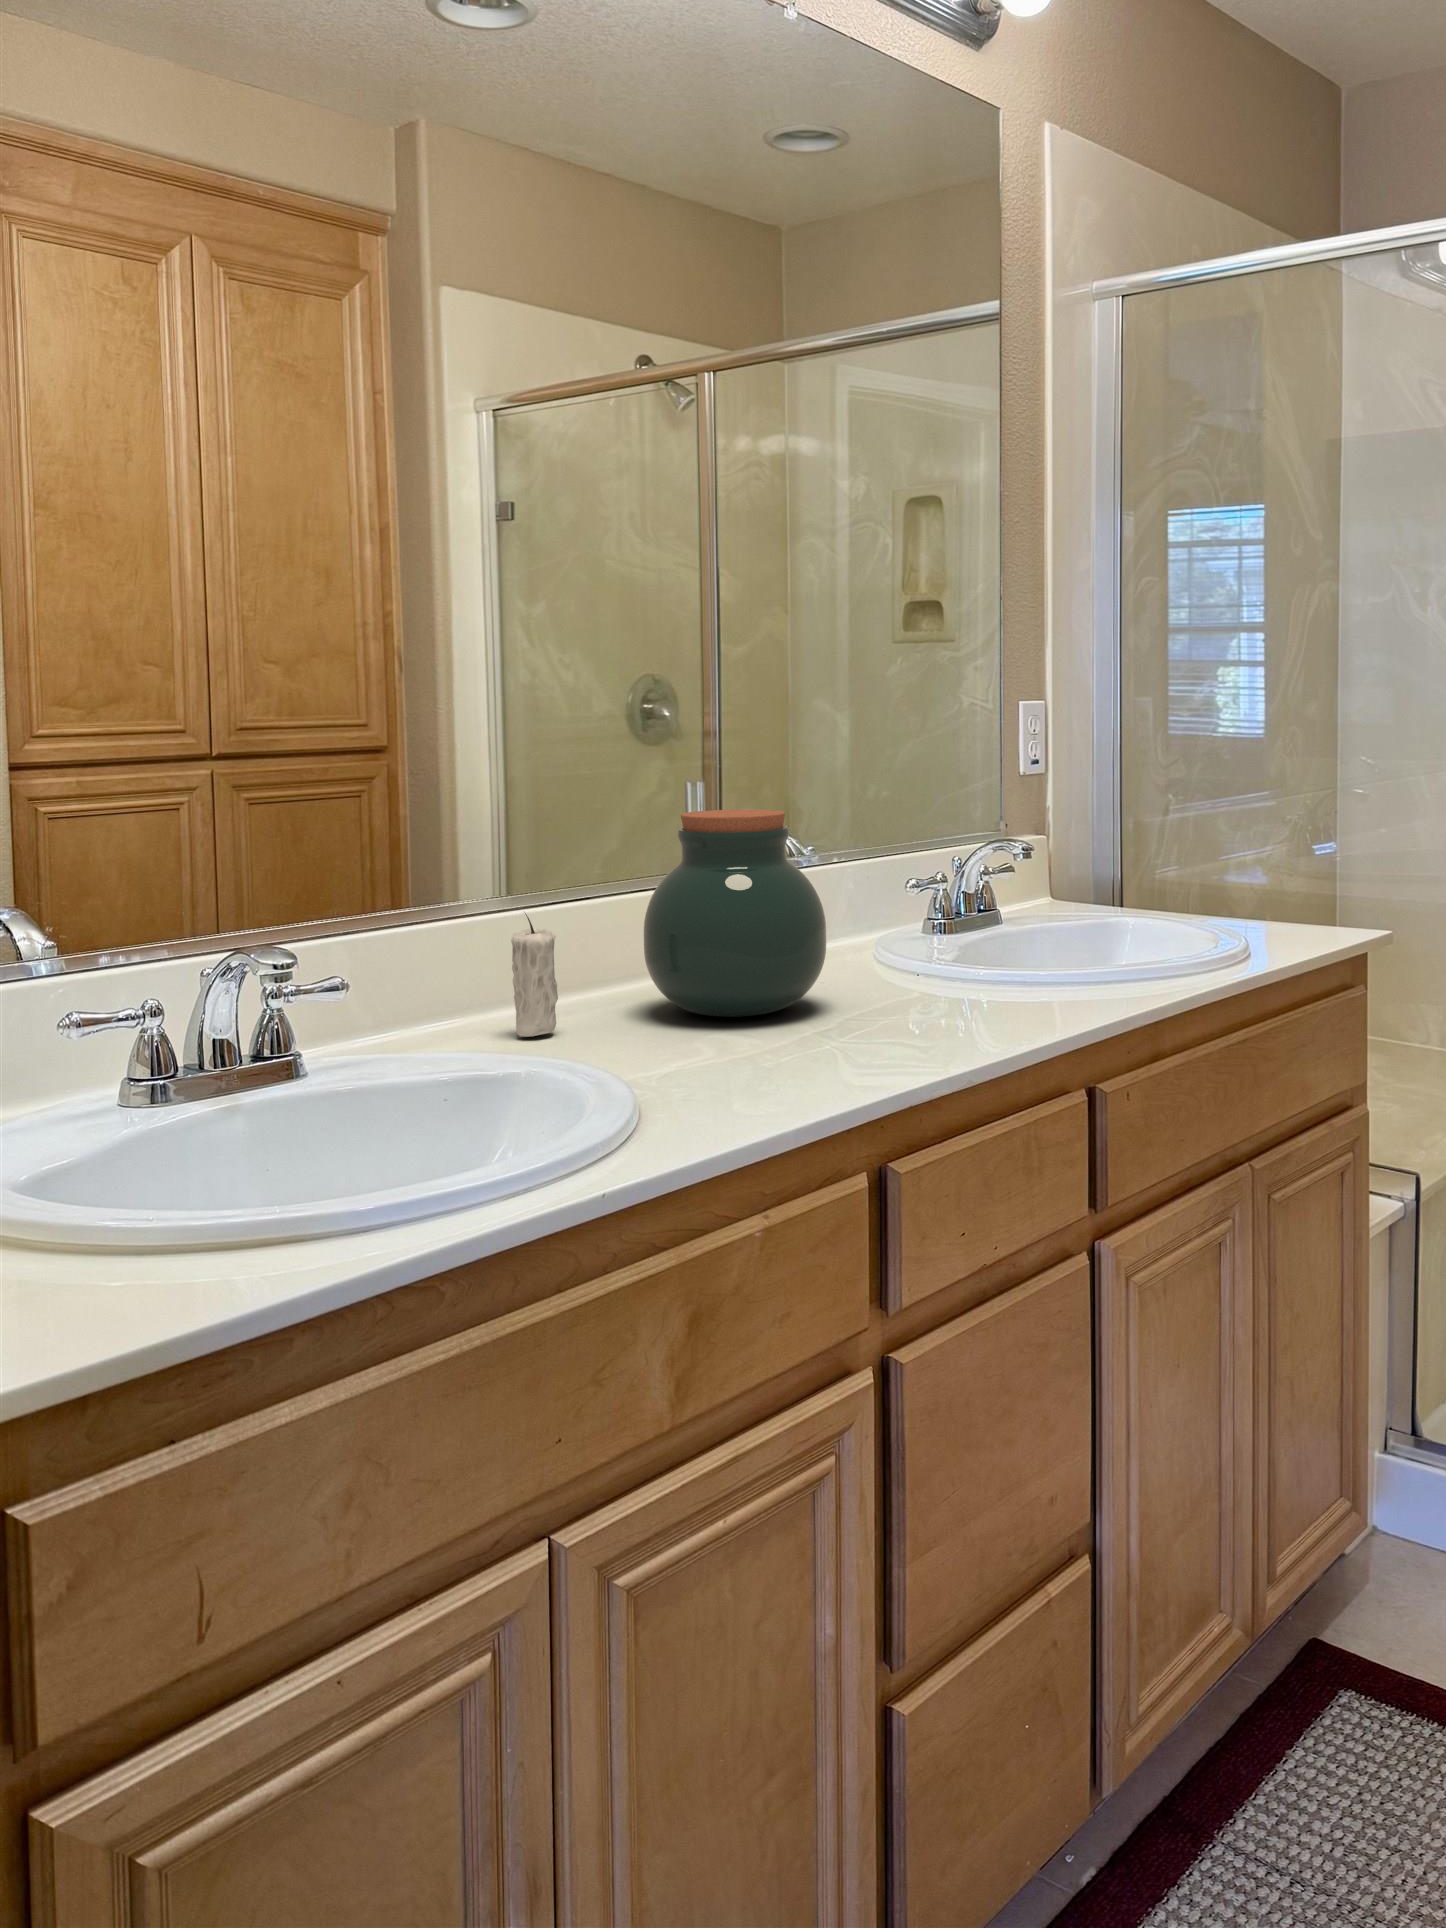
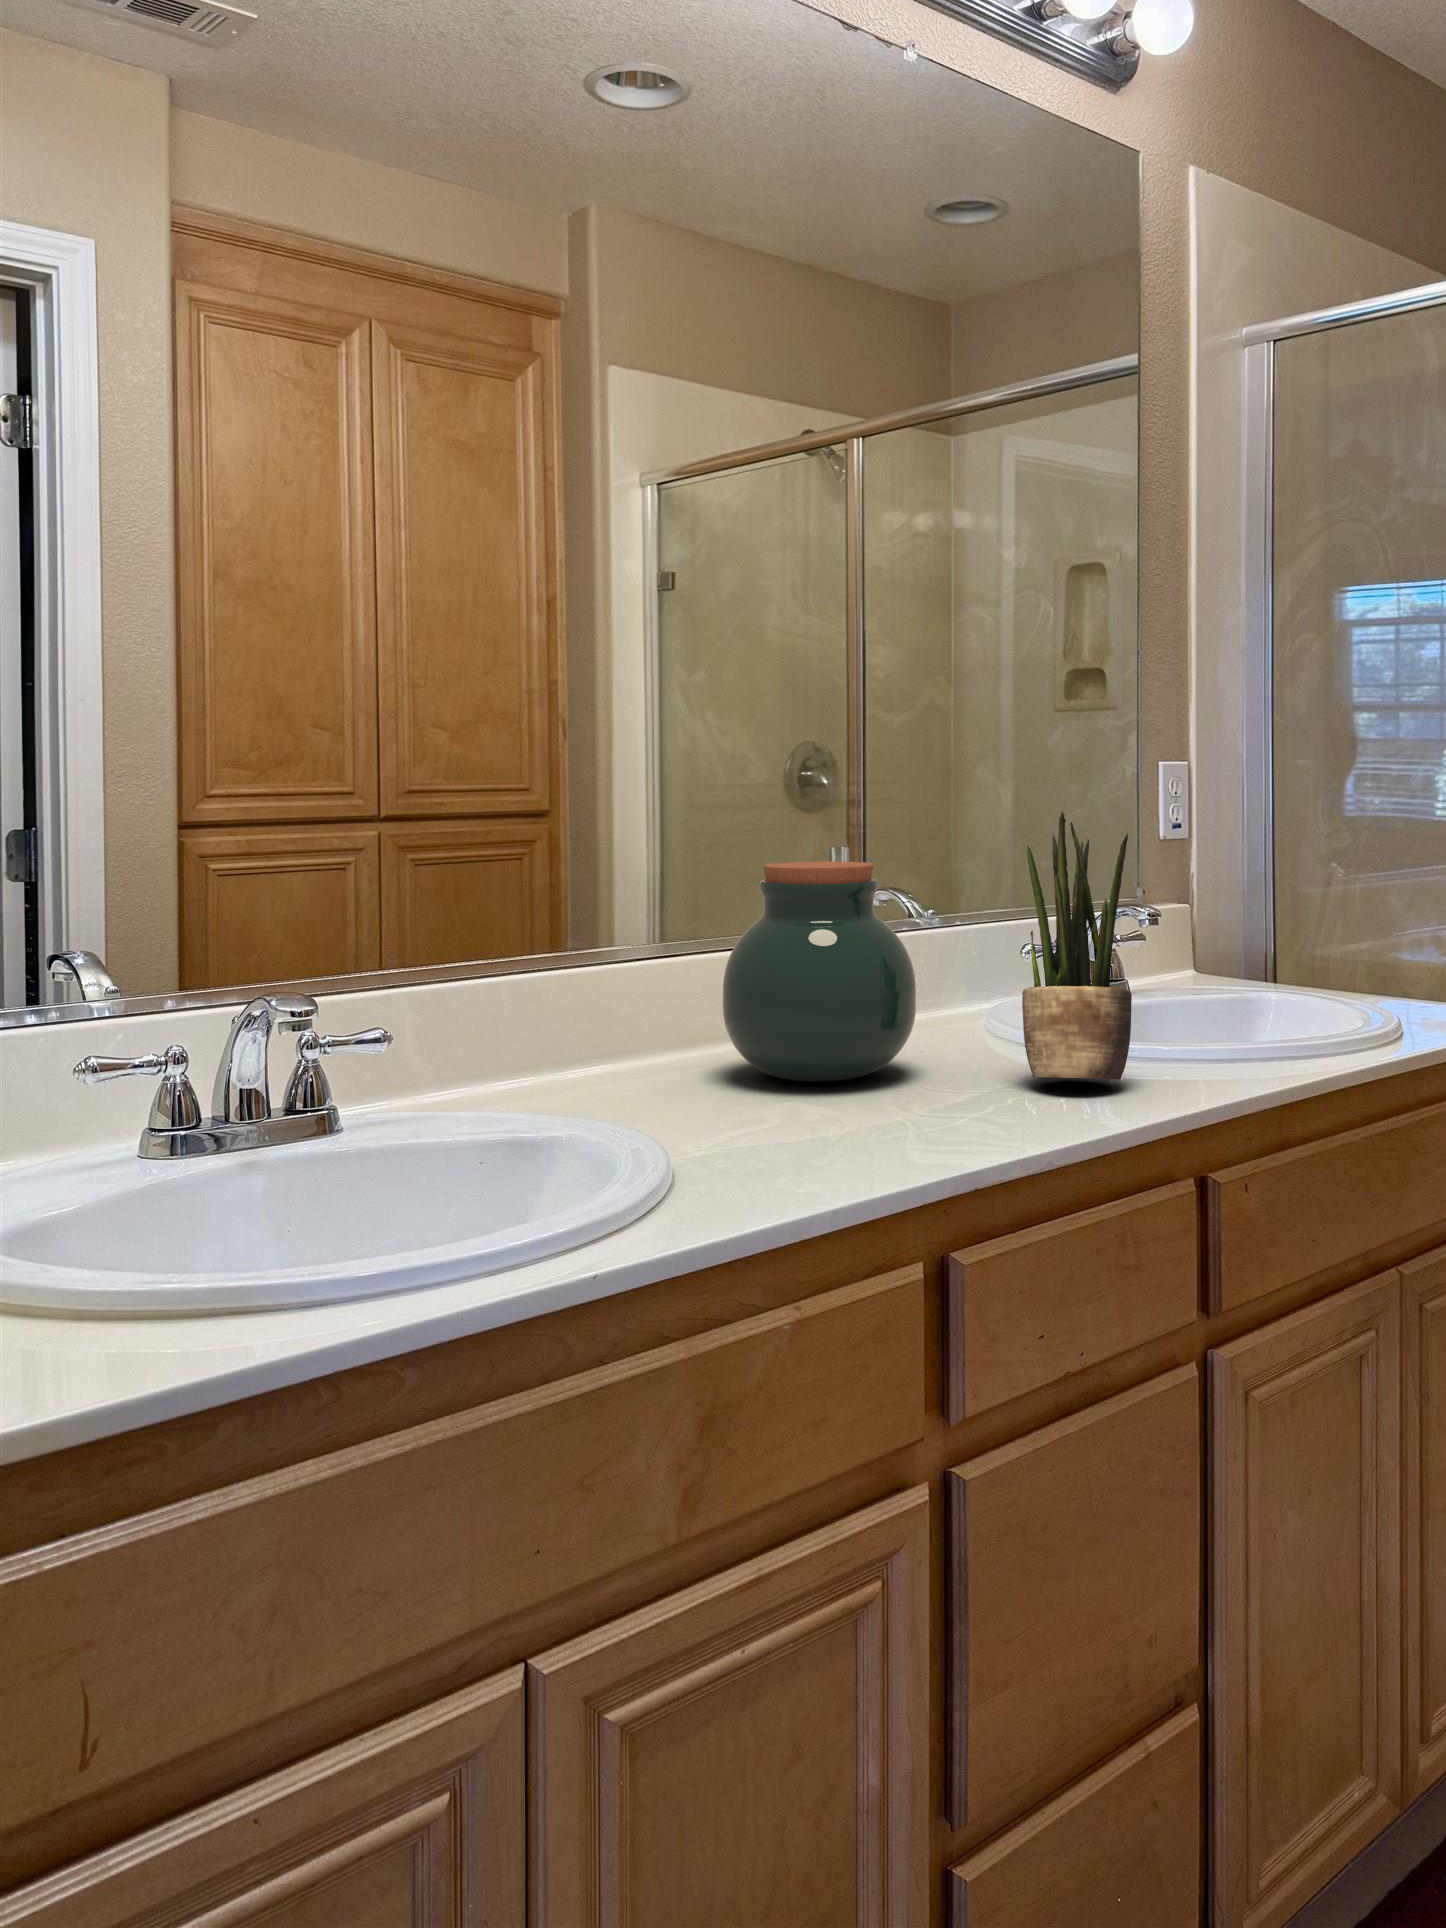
potted plant: none [928,761,1026,1006] -> present [1022,812,1132,1079]
candle: present [511,913,558,1037] -> none [578,960,627,1095]

